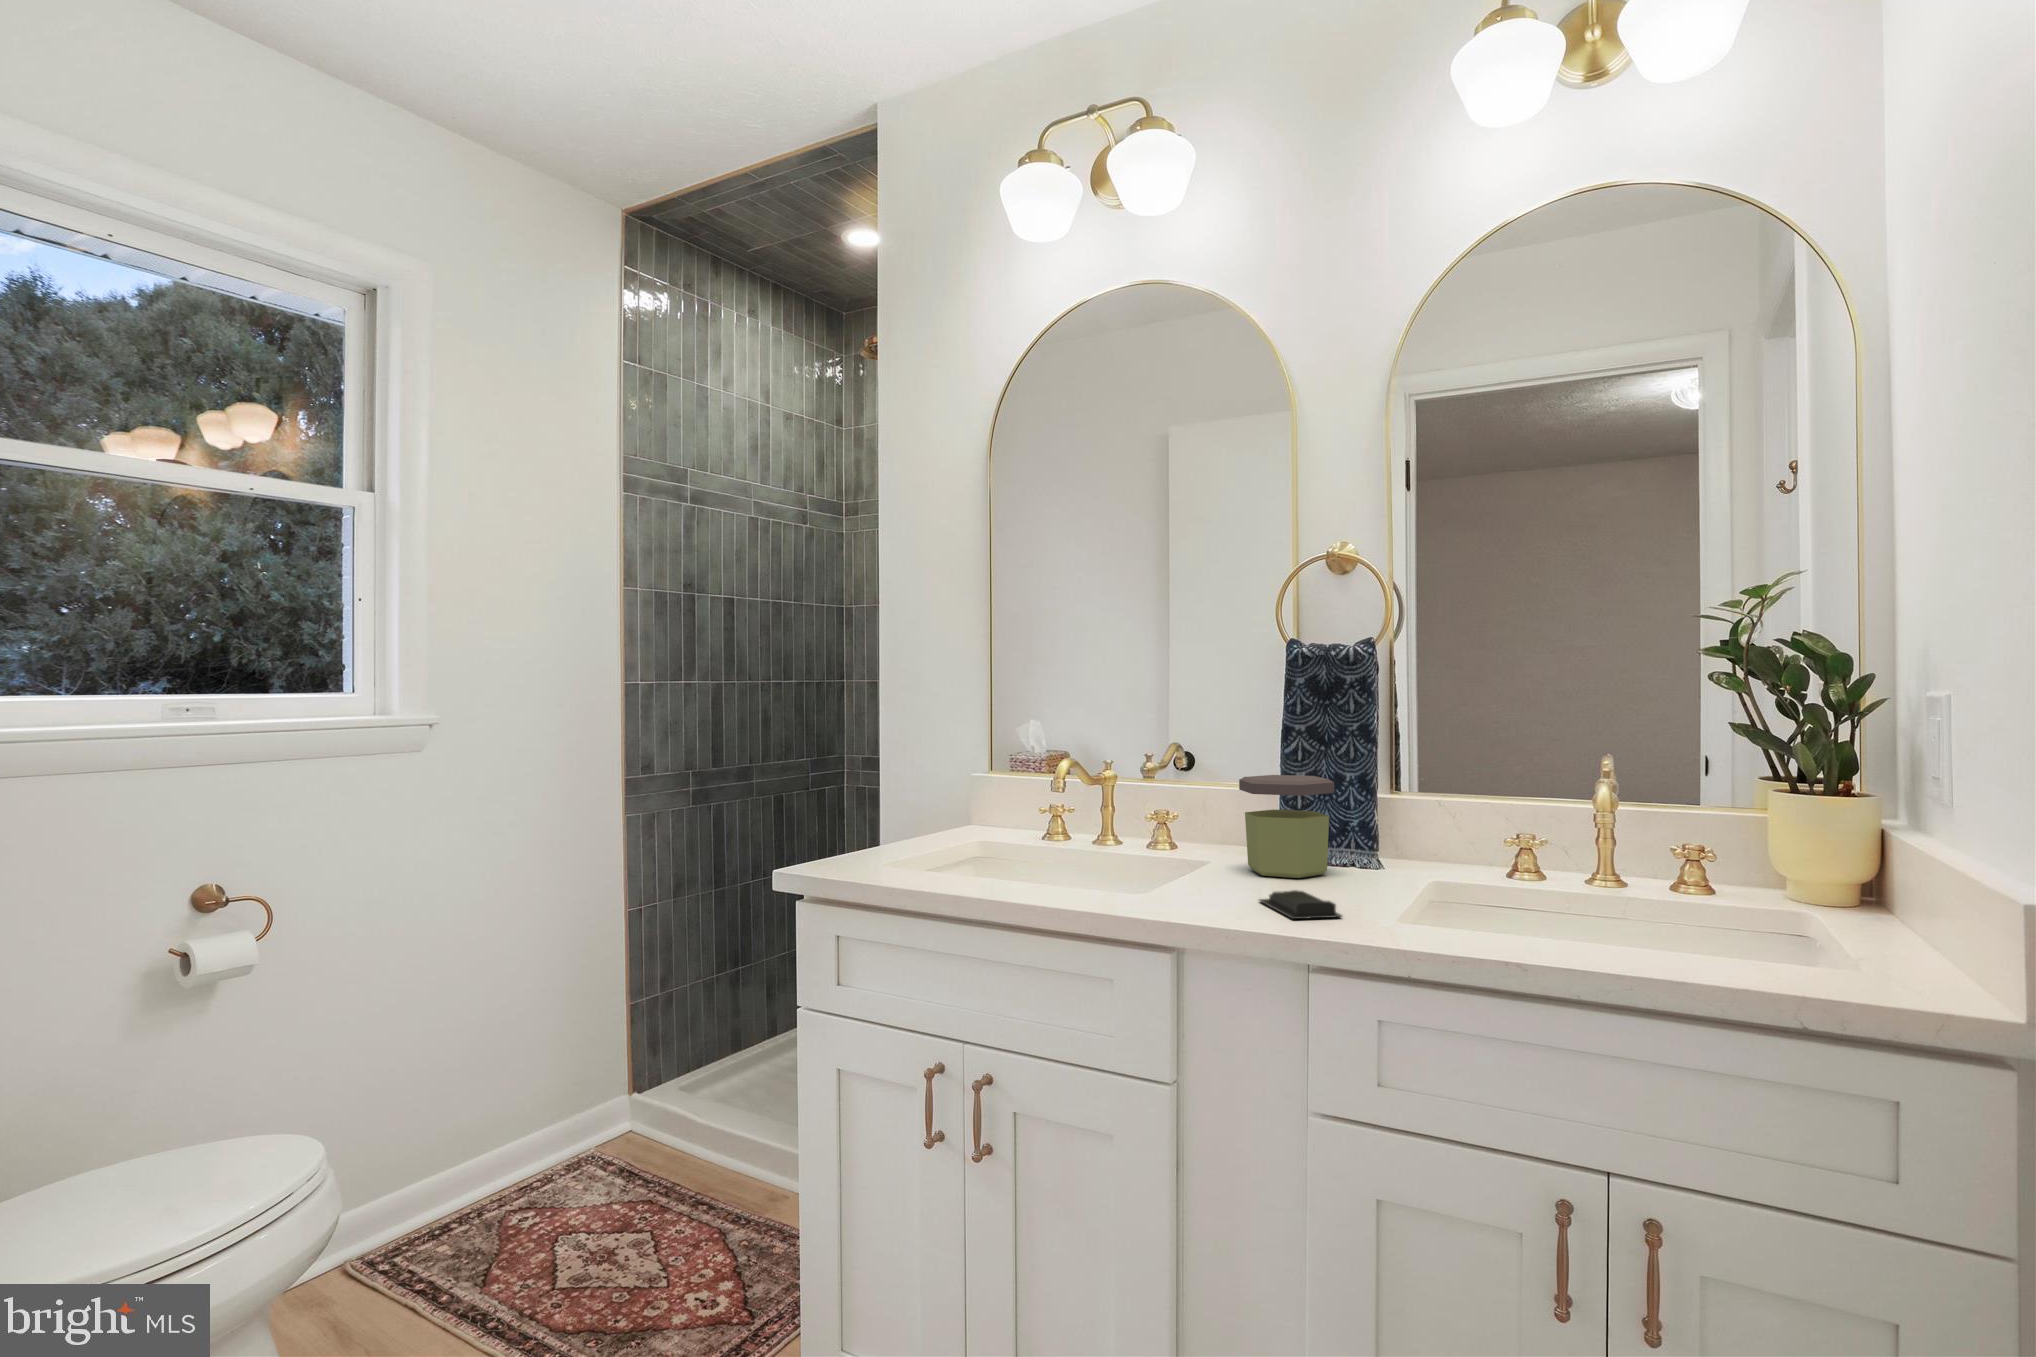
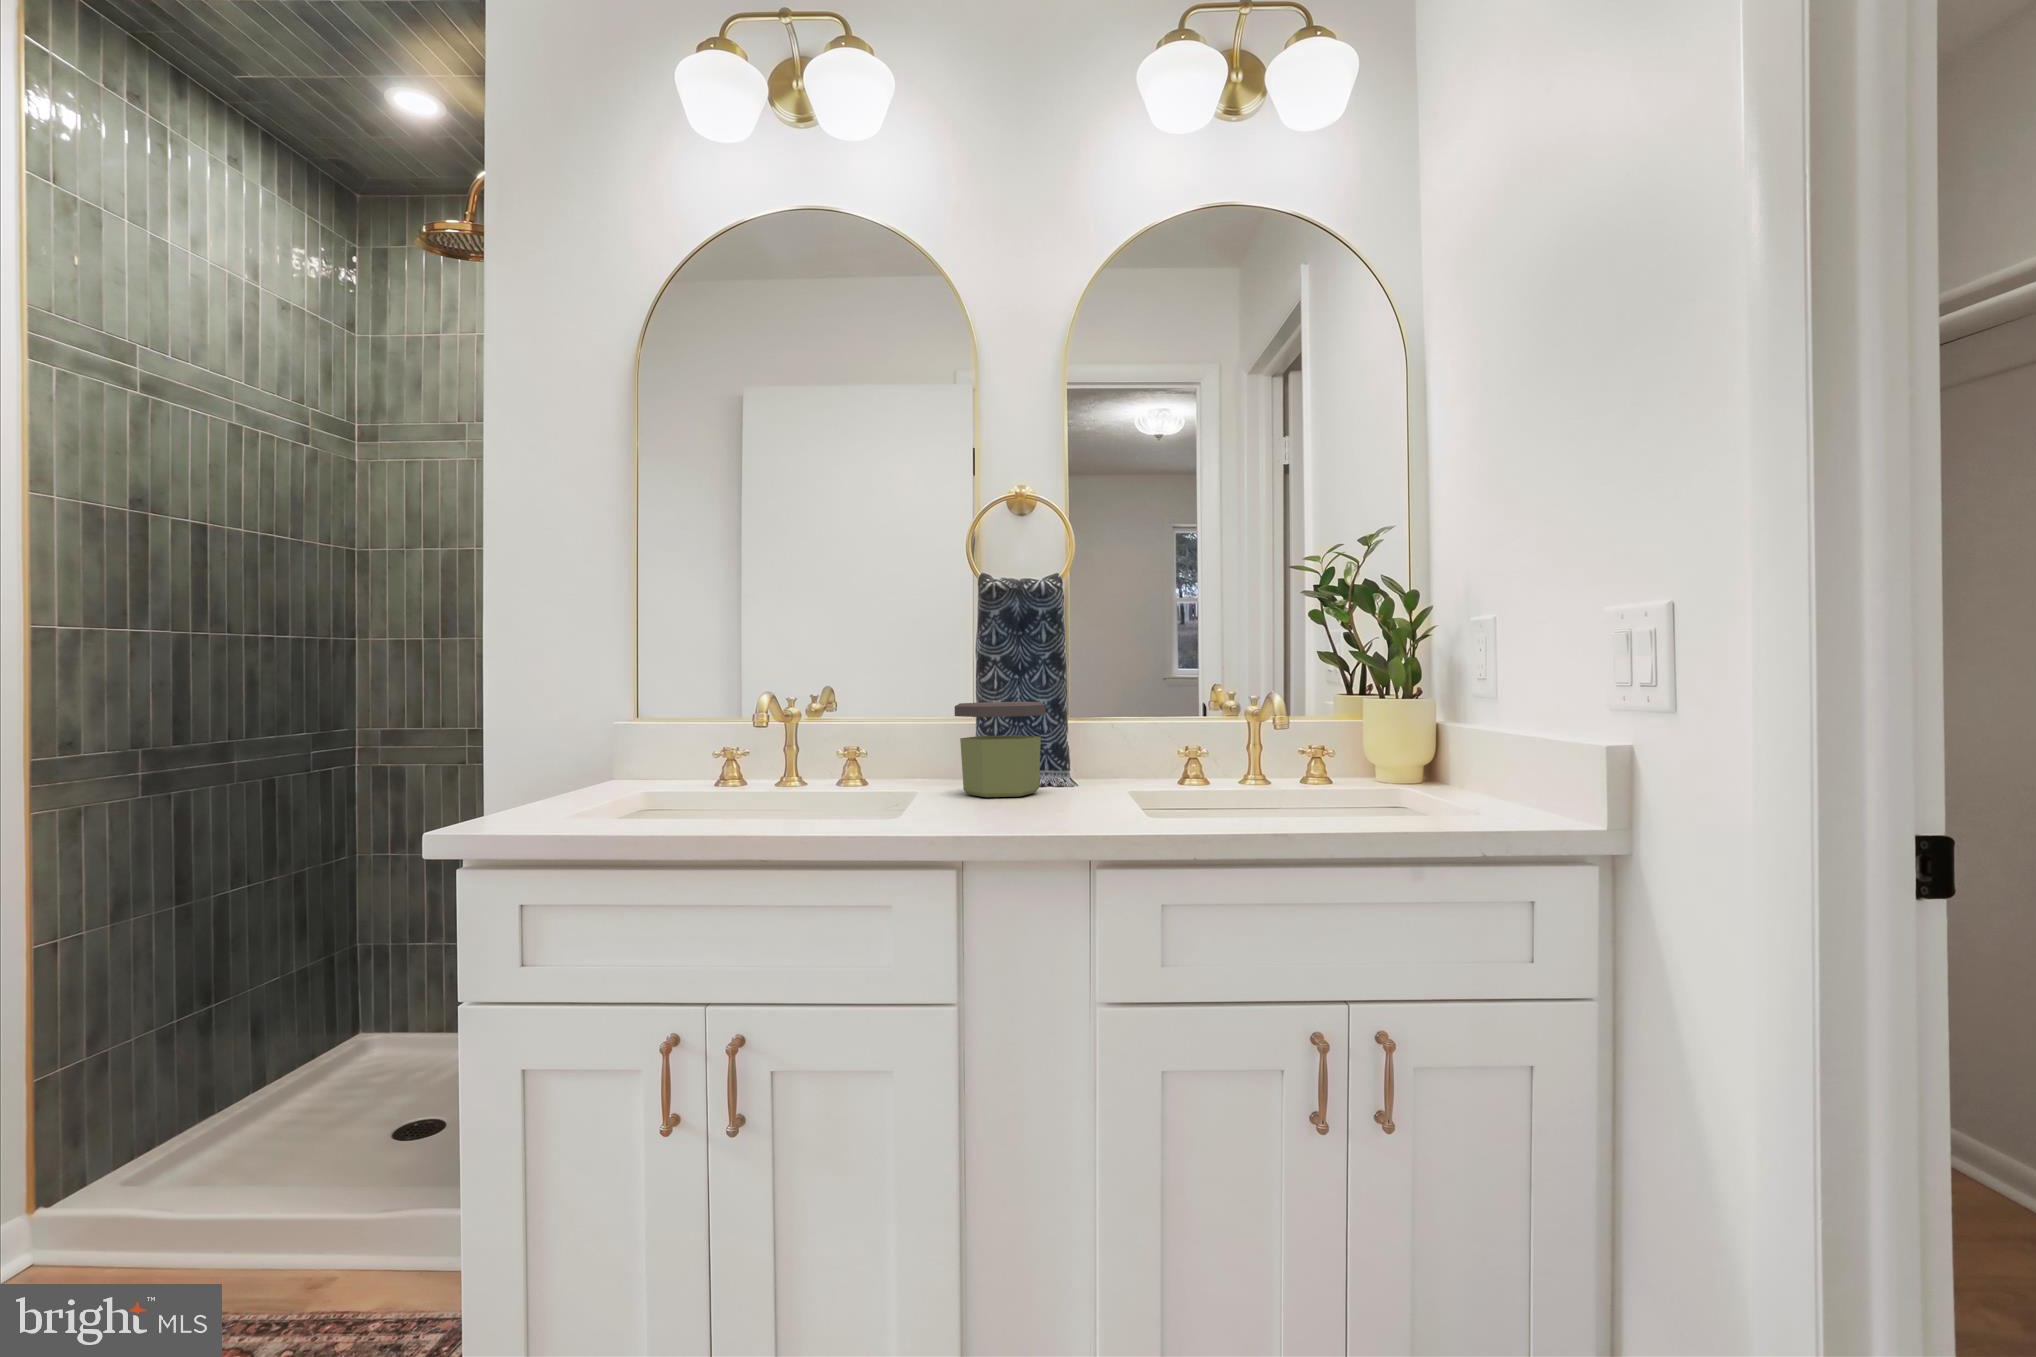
soap bar: present [1259,890,1342,919] -> none [1021,800,1116,823]

